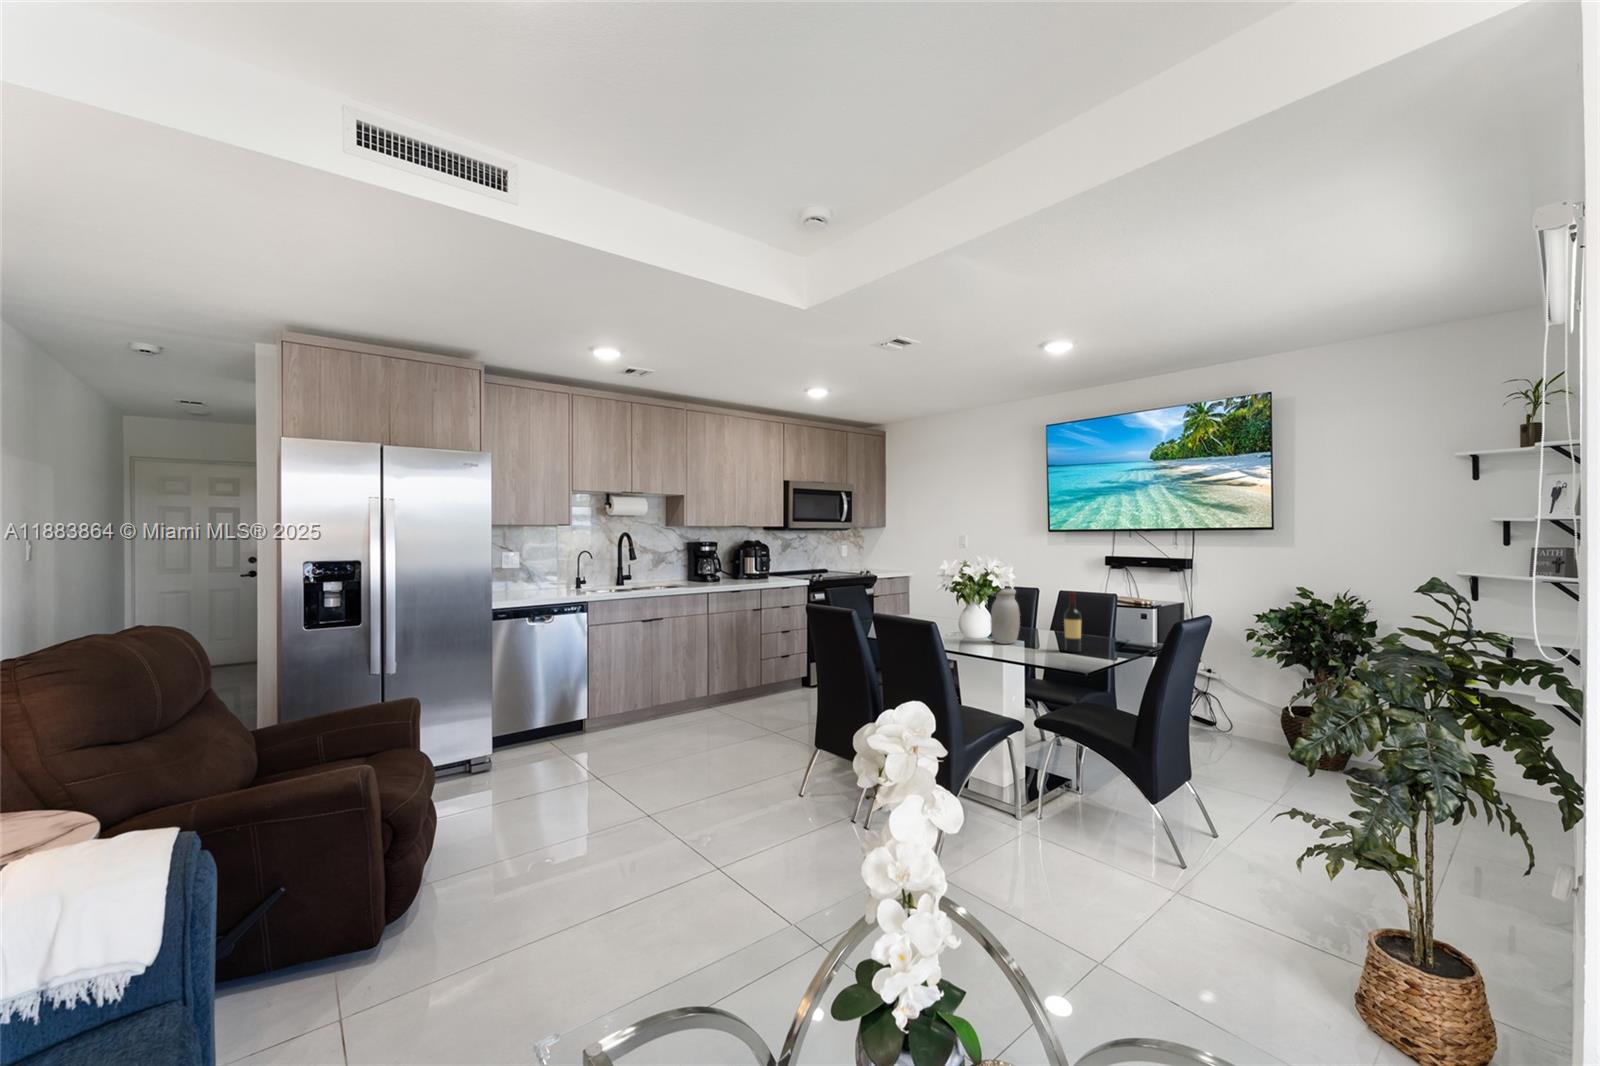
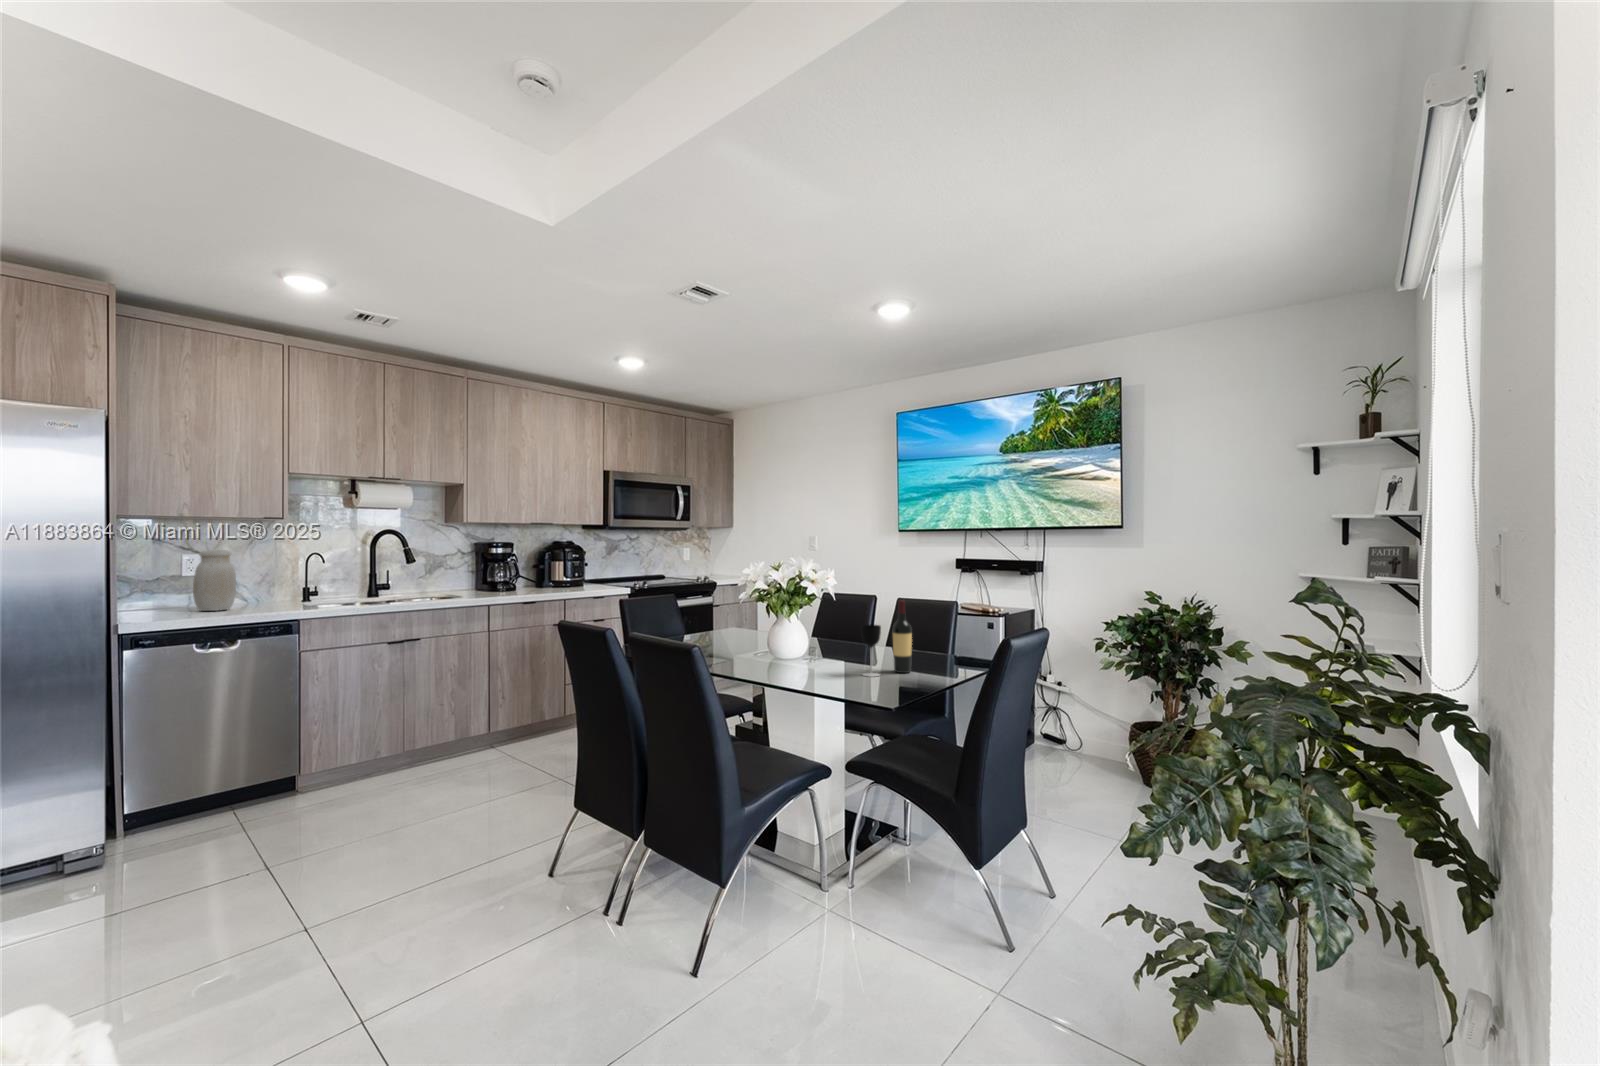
jar: present [991,588,1020,644] -> present [193,550,236,611]
wine glass: none [1038,612,1055,654] -> present [861,625,881,677]

